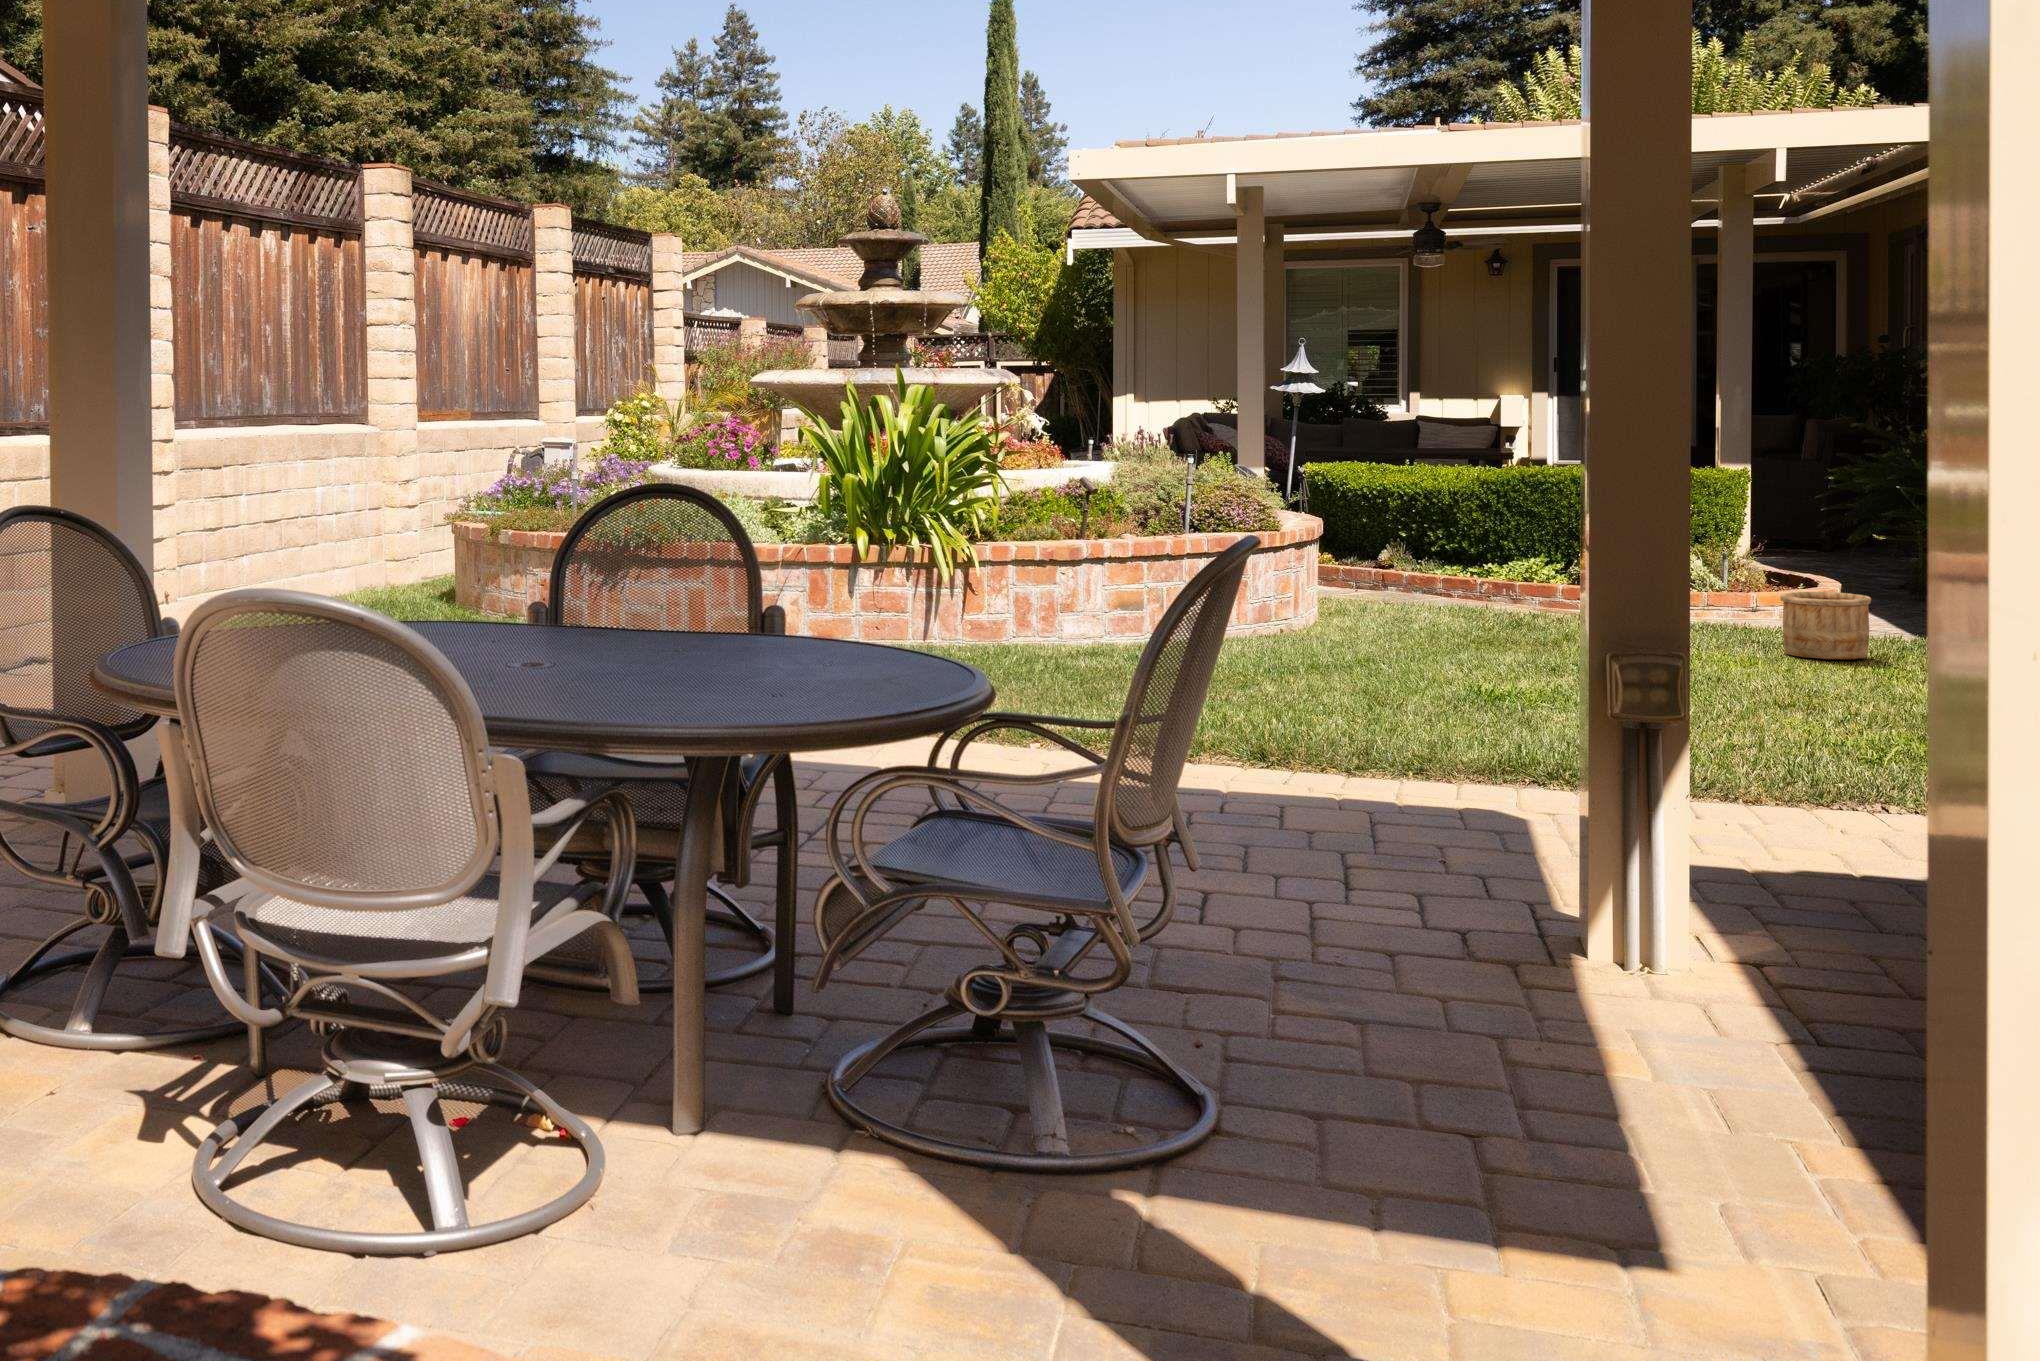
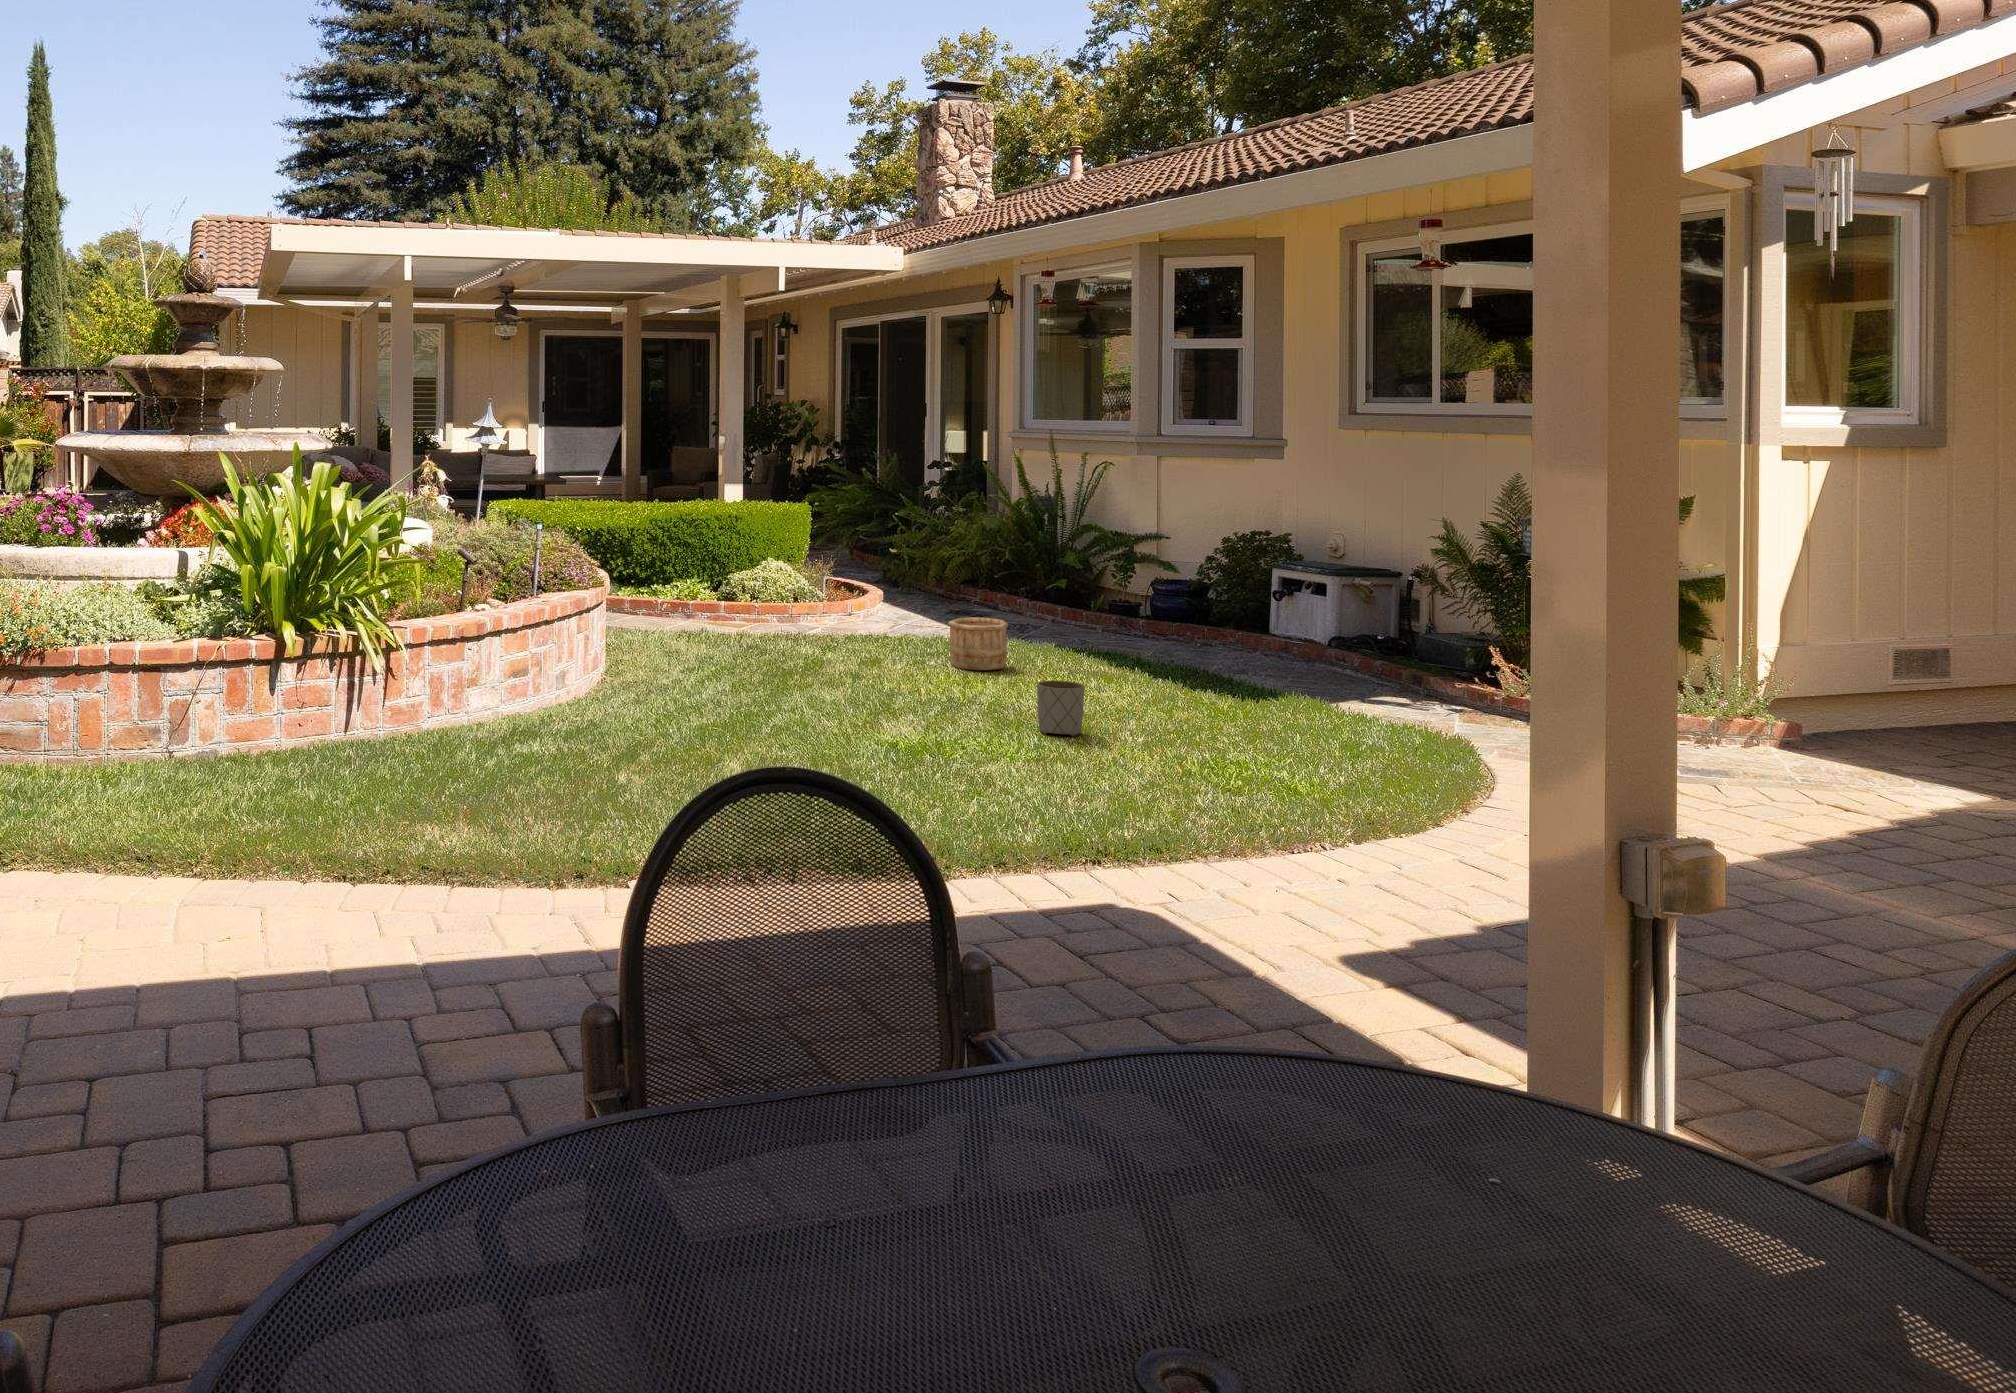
planter: none [1766,649,1839,720] -> present [1037,681,1085,736]

